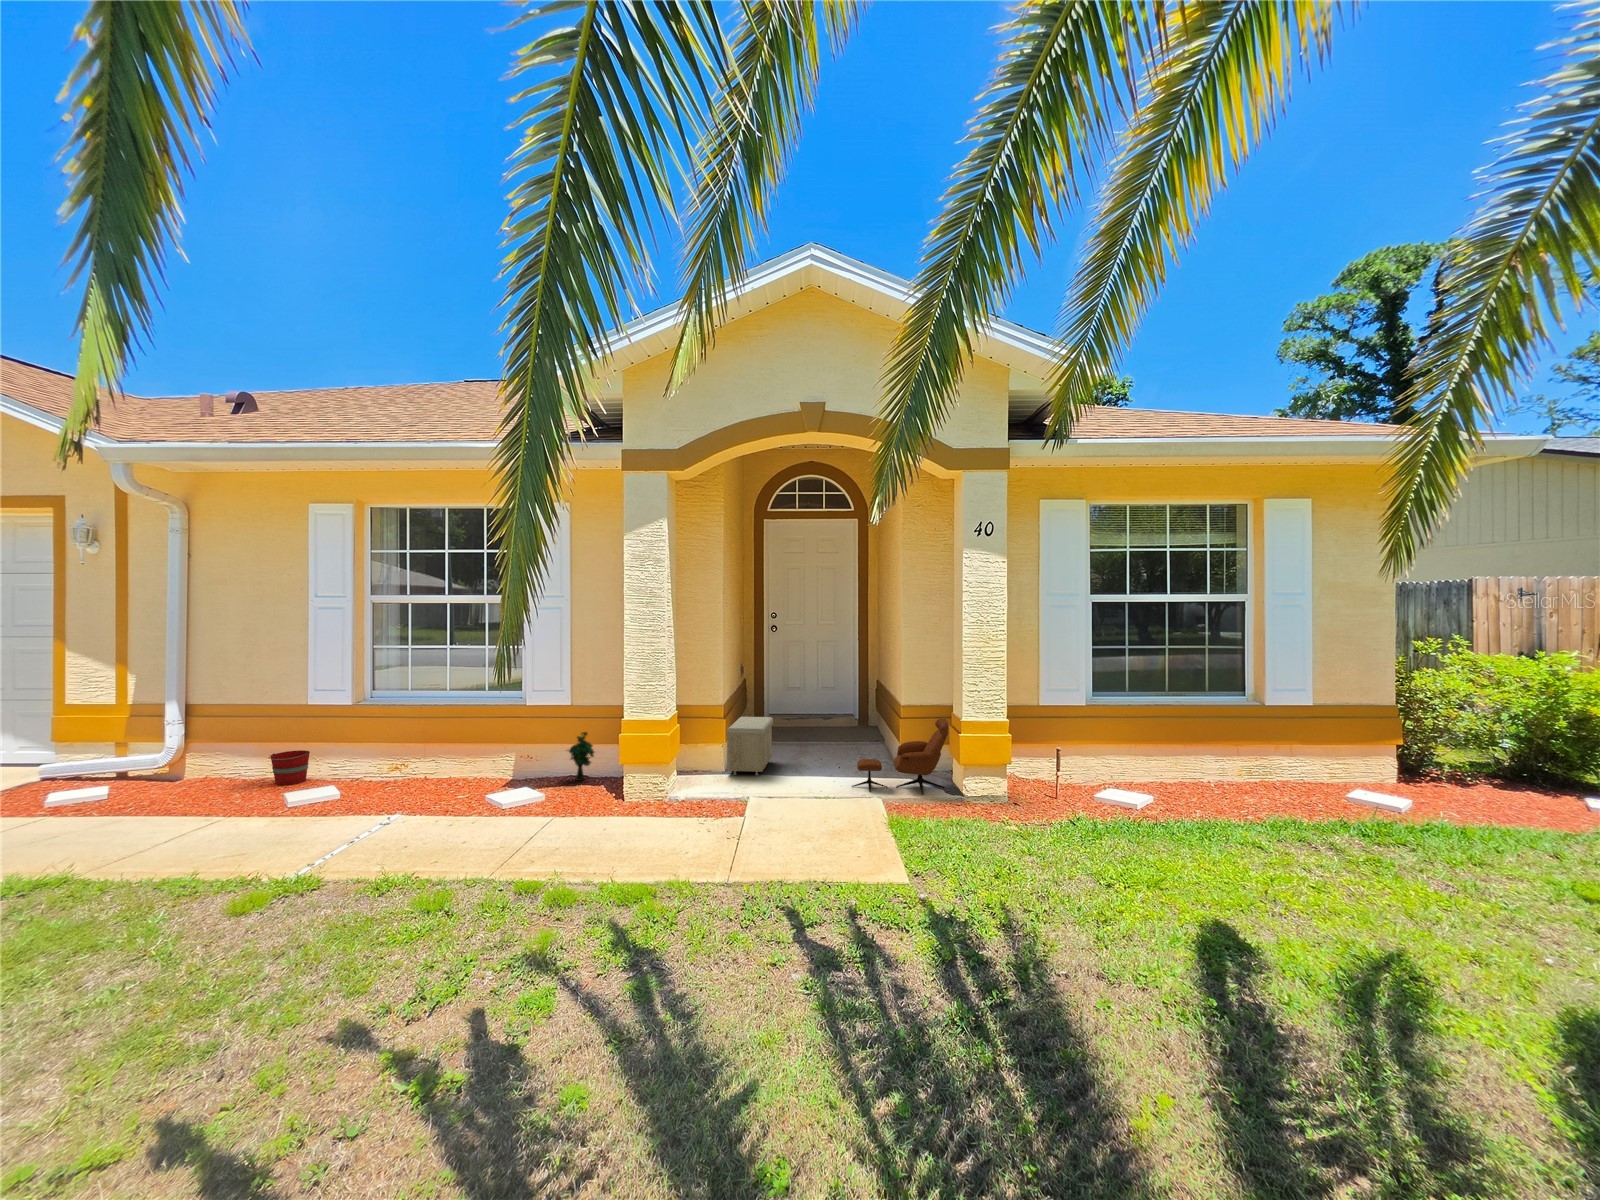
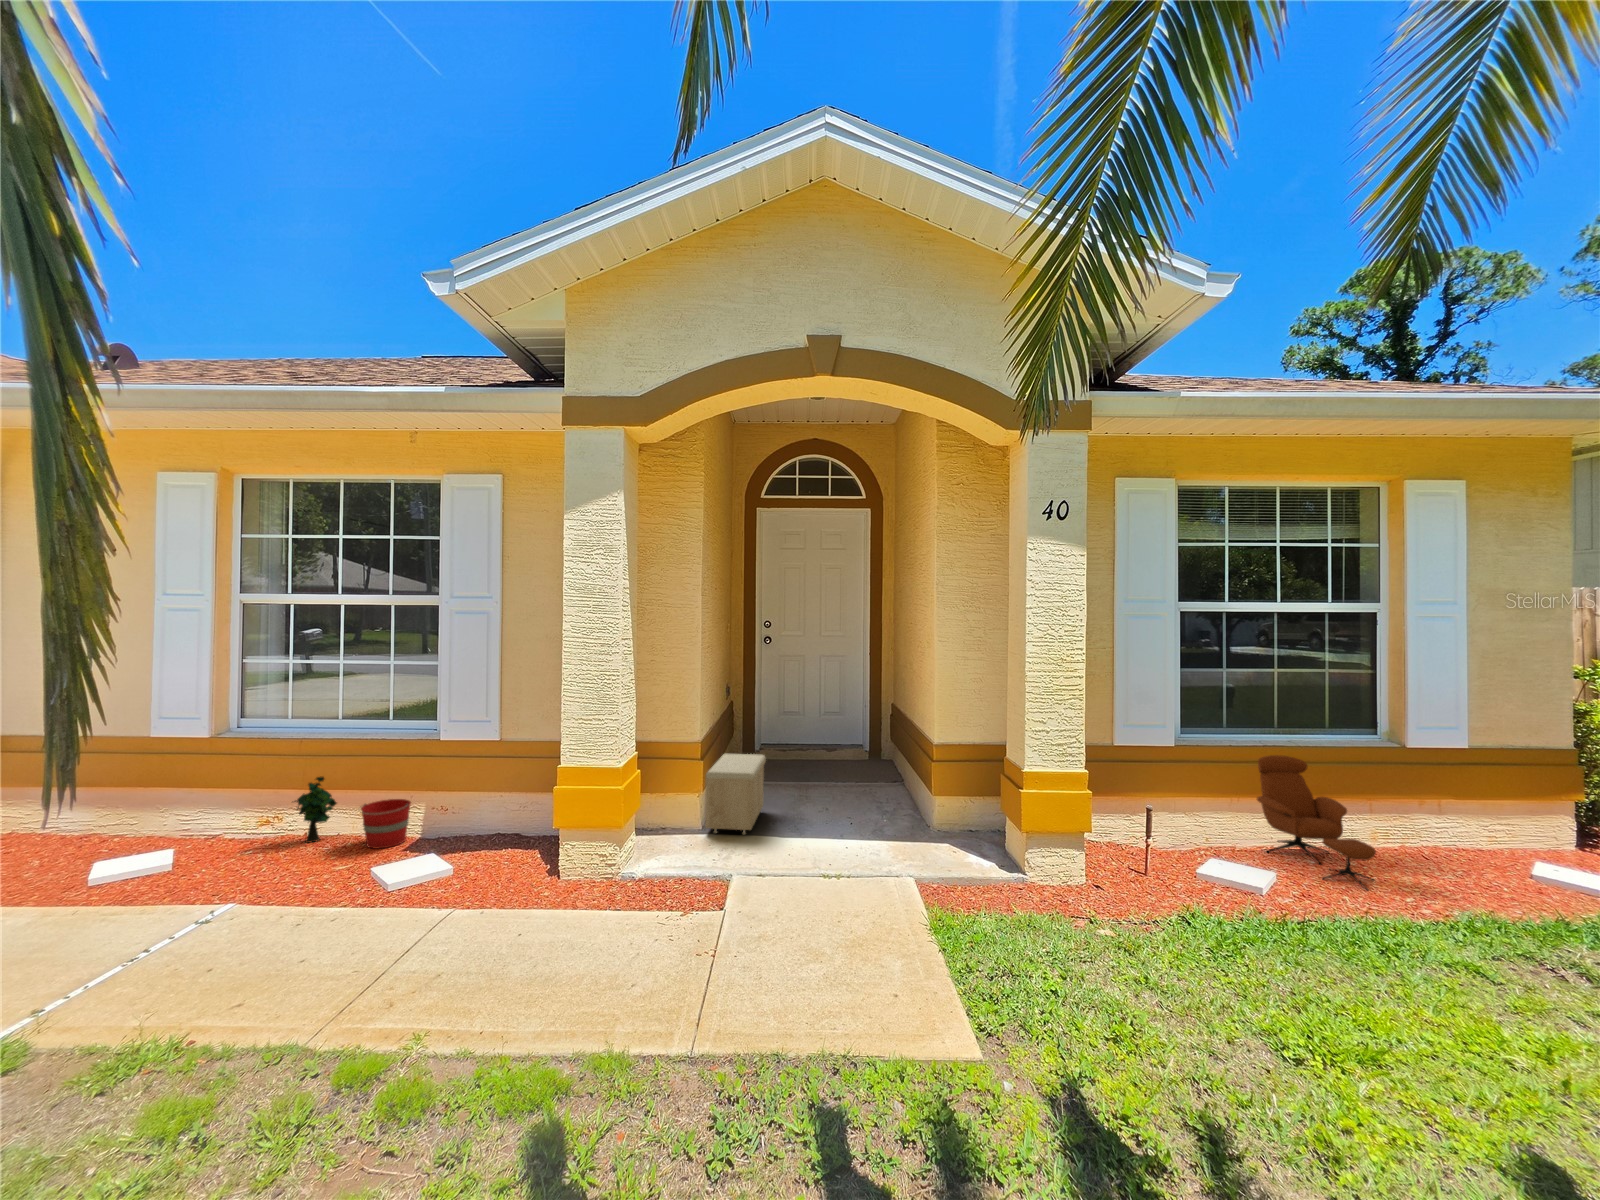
lounge chair: present [852,719,949,795] -> present [1257,755,1376,889]
decorative plant: present [568,732,594,781] -> present [295,777,337,843]
bucket: present [270,750,310,785] -> present [361,799,411,849]

